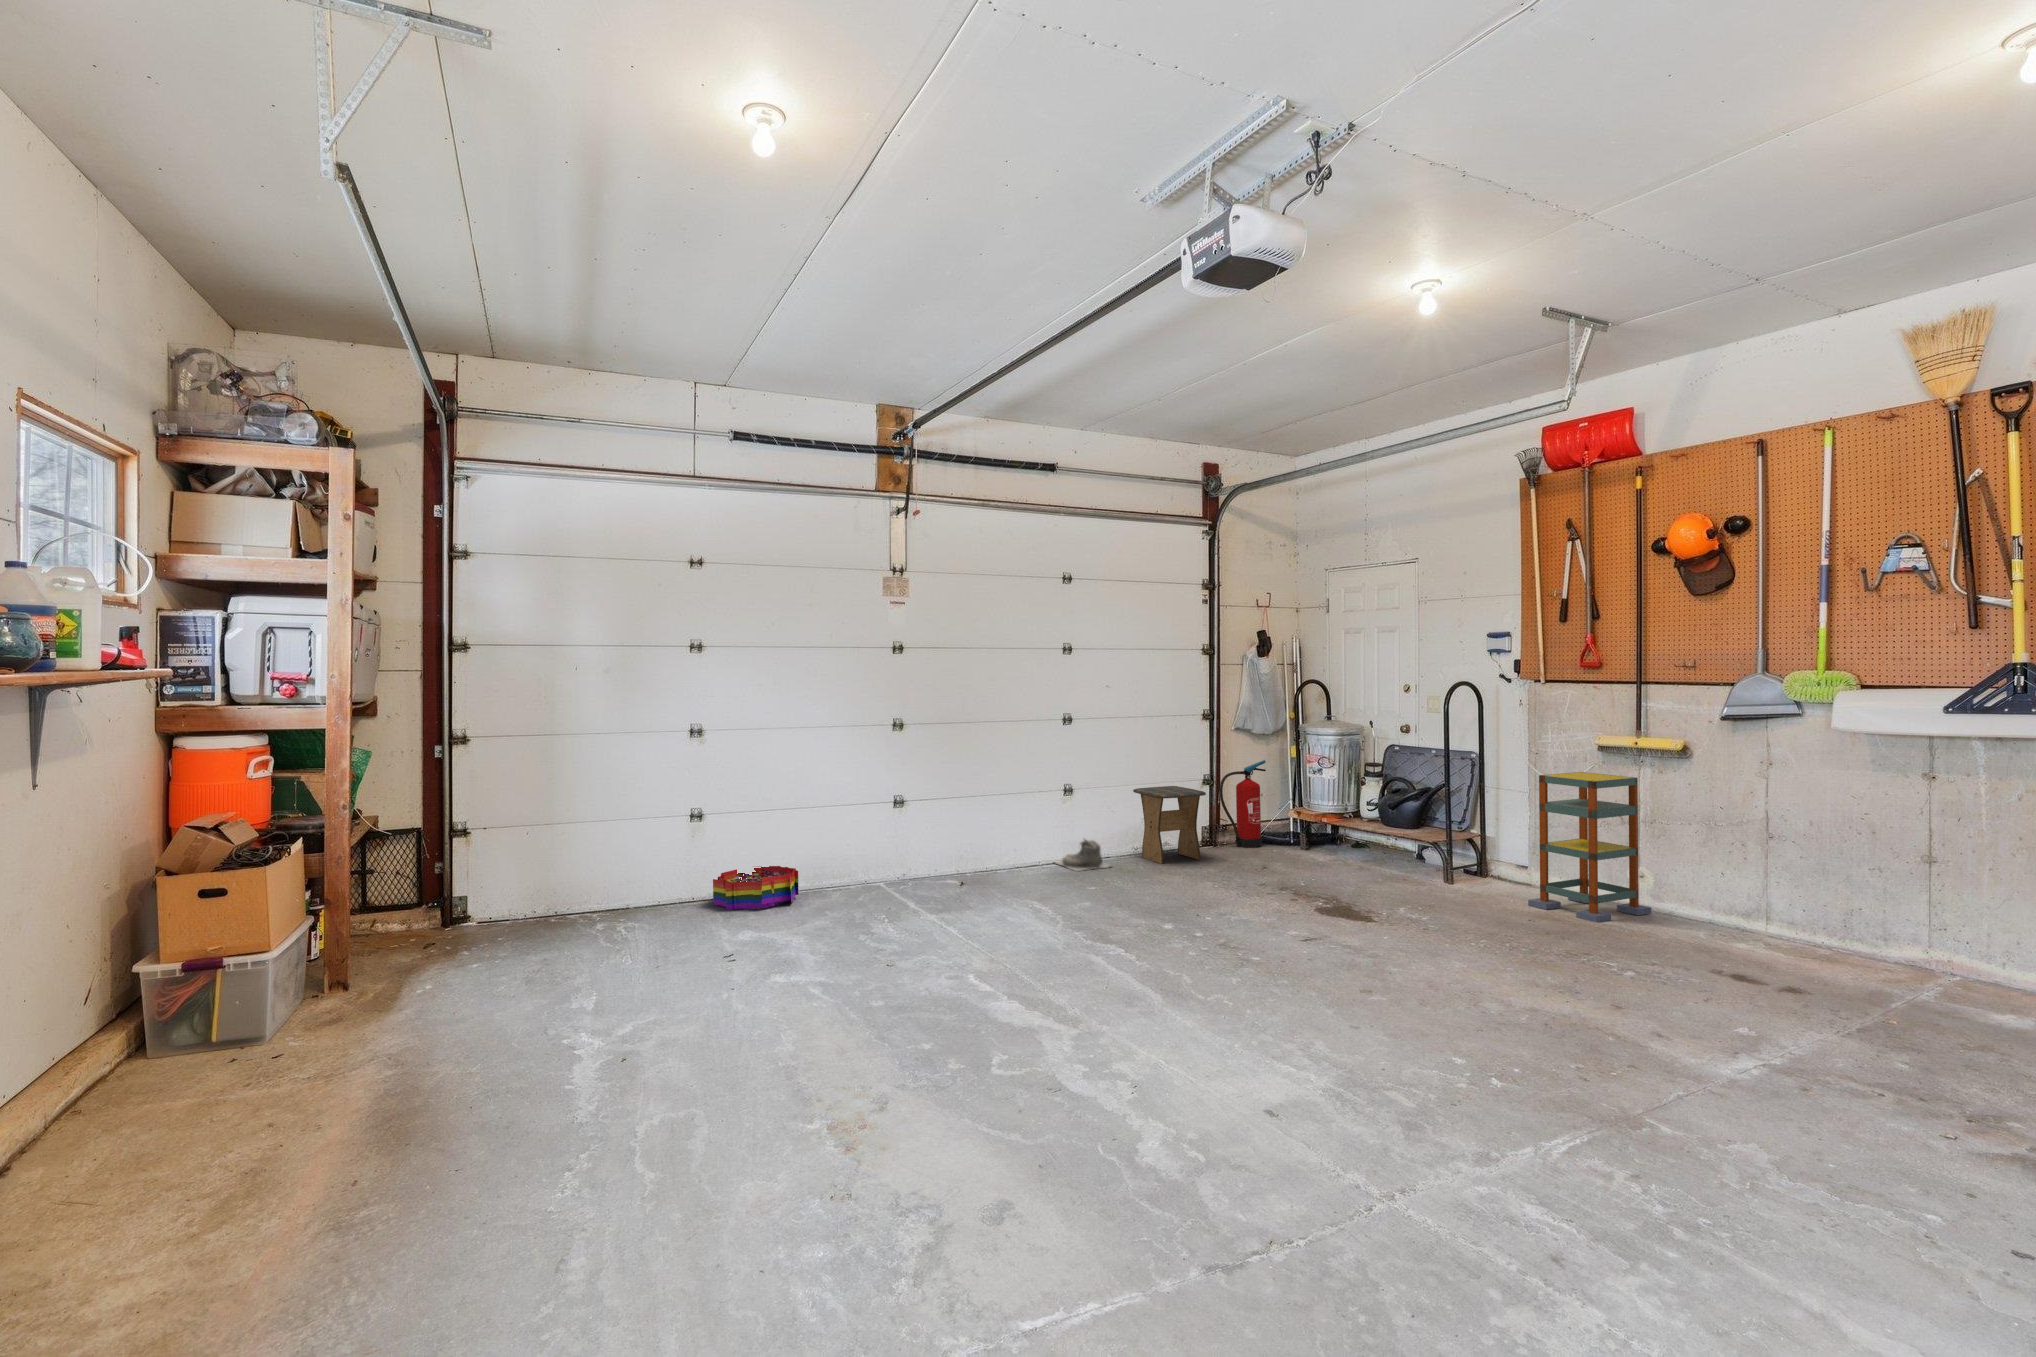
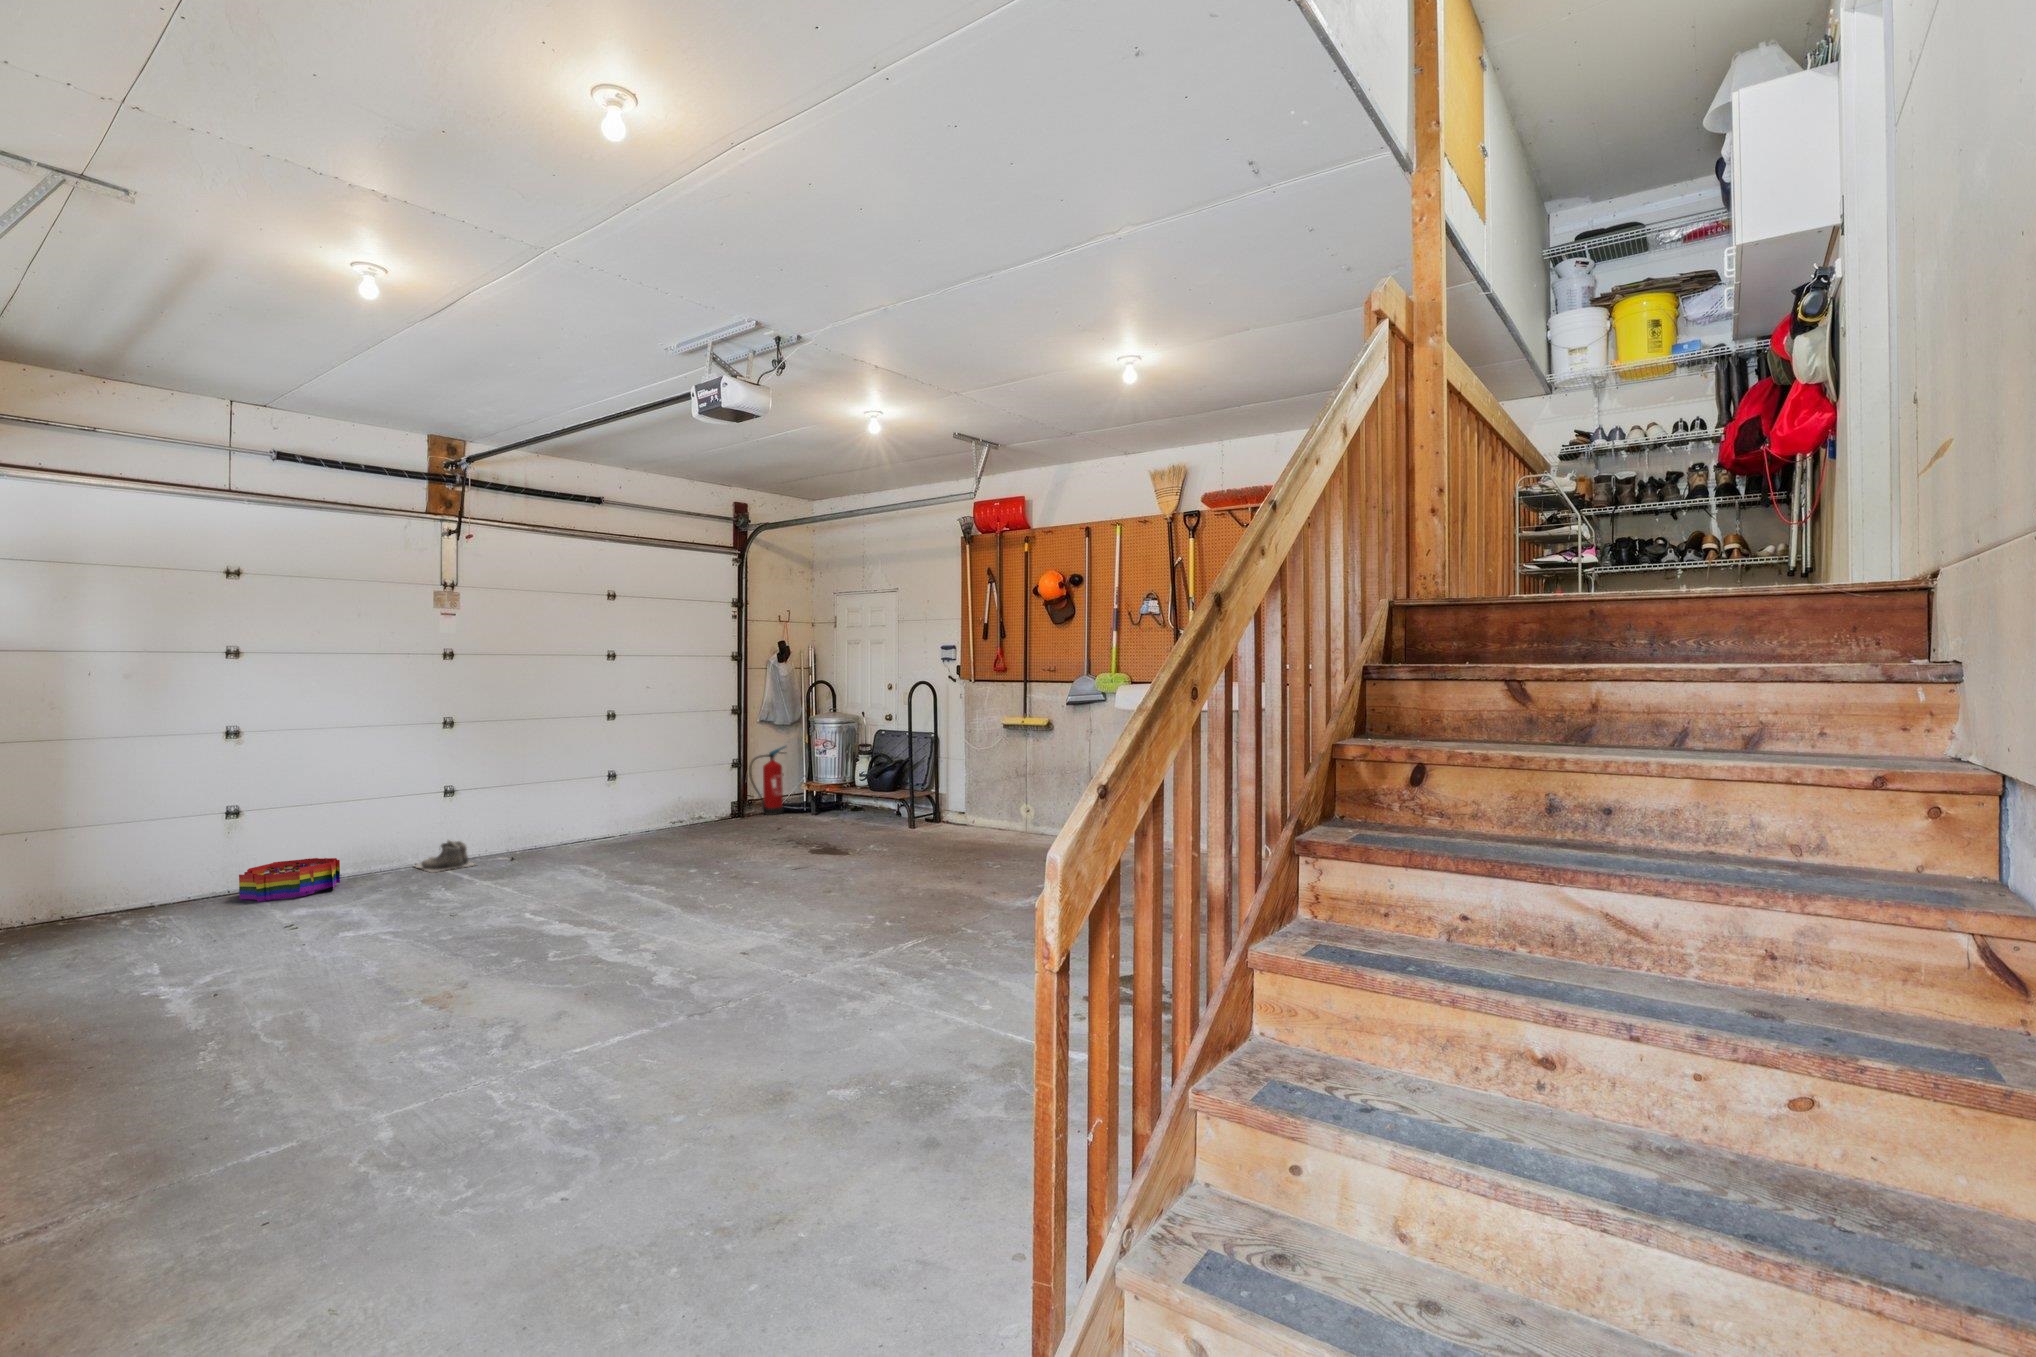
shelving unit: present [1528,772,1651,922] -> none [961,742,1033,840]
stool: present [1133,786,1206,864] -> none [675,768,736,831]
boots: present [1055,839,1109,871] -> present [416,840,475,873]

